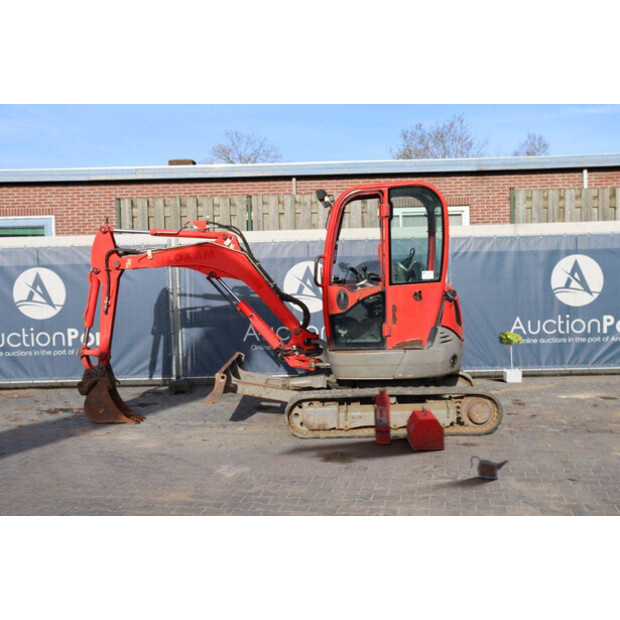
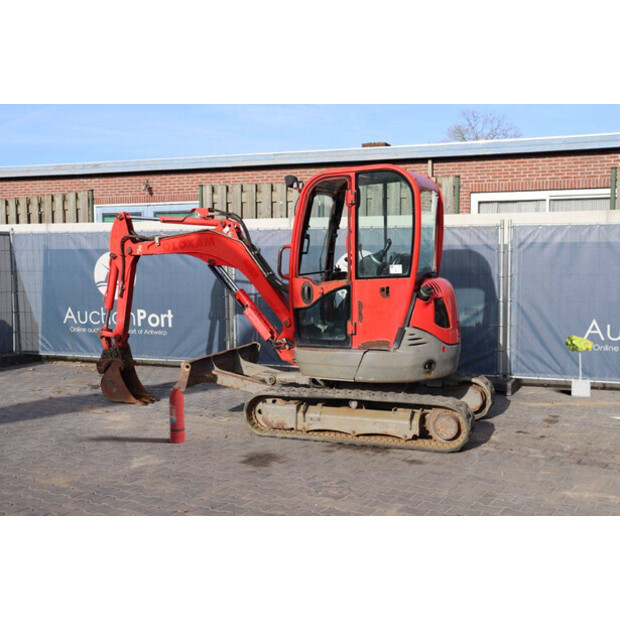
fire extinguisher: present [372,389,391,444] -> present [169,387,185,443]
toolbox: present [406,406,445,450] -> none [355,412,399,462]
watering can: present [470,456,509,479] -> none [372,470,408,499]

